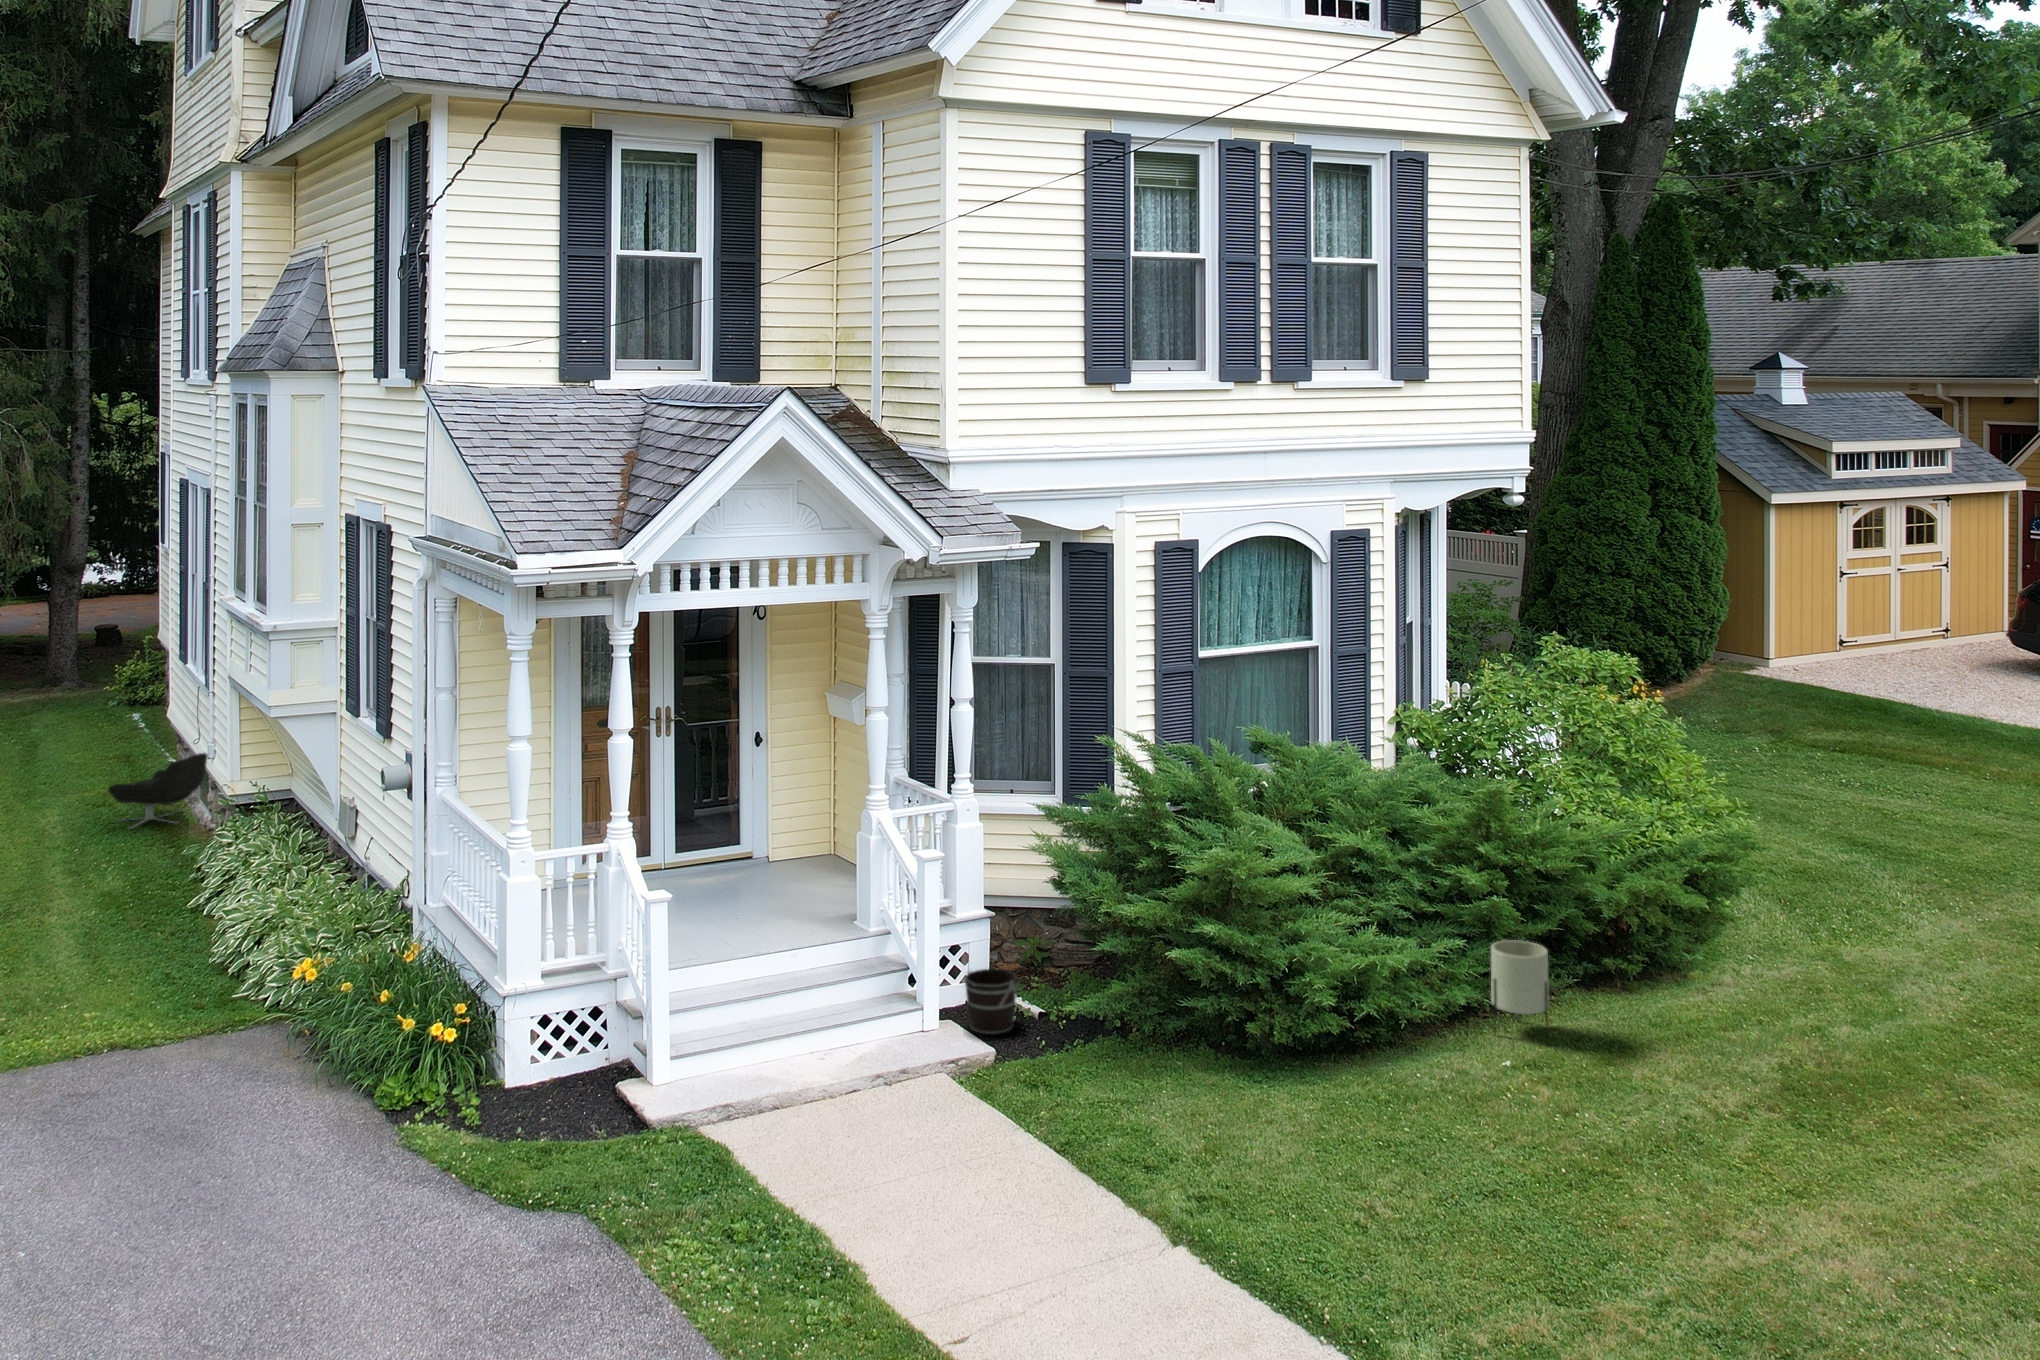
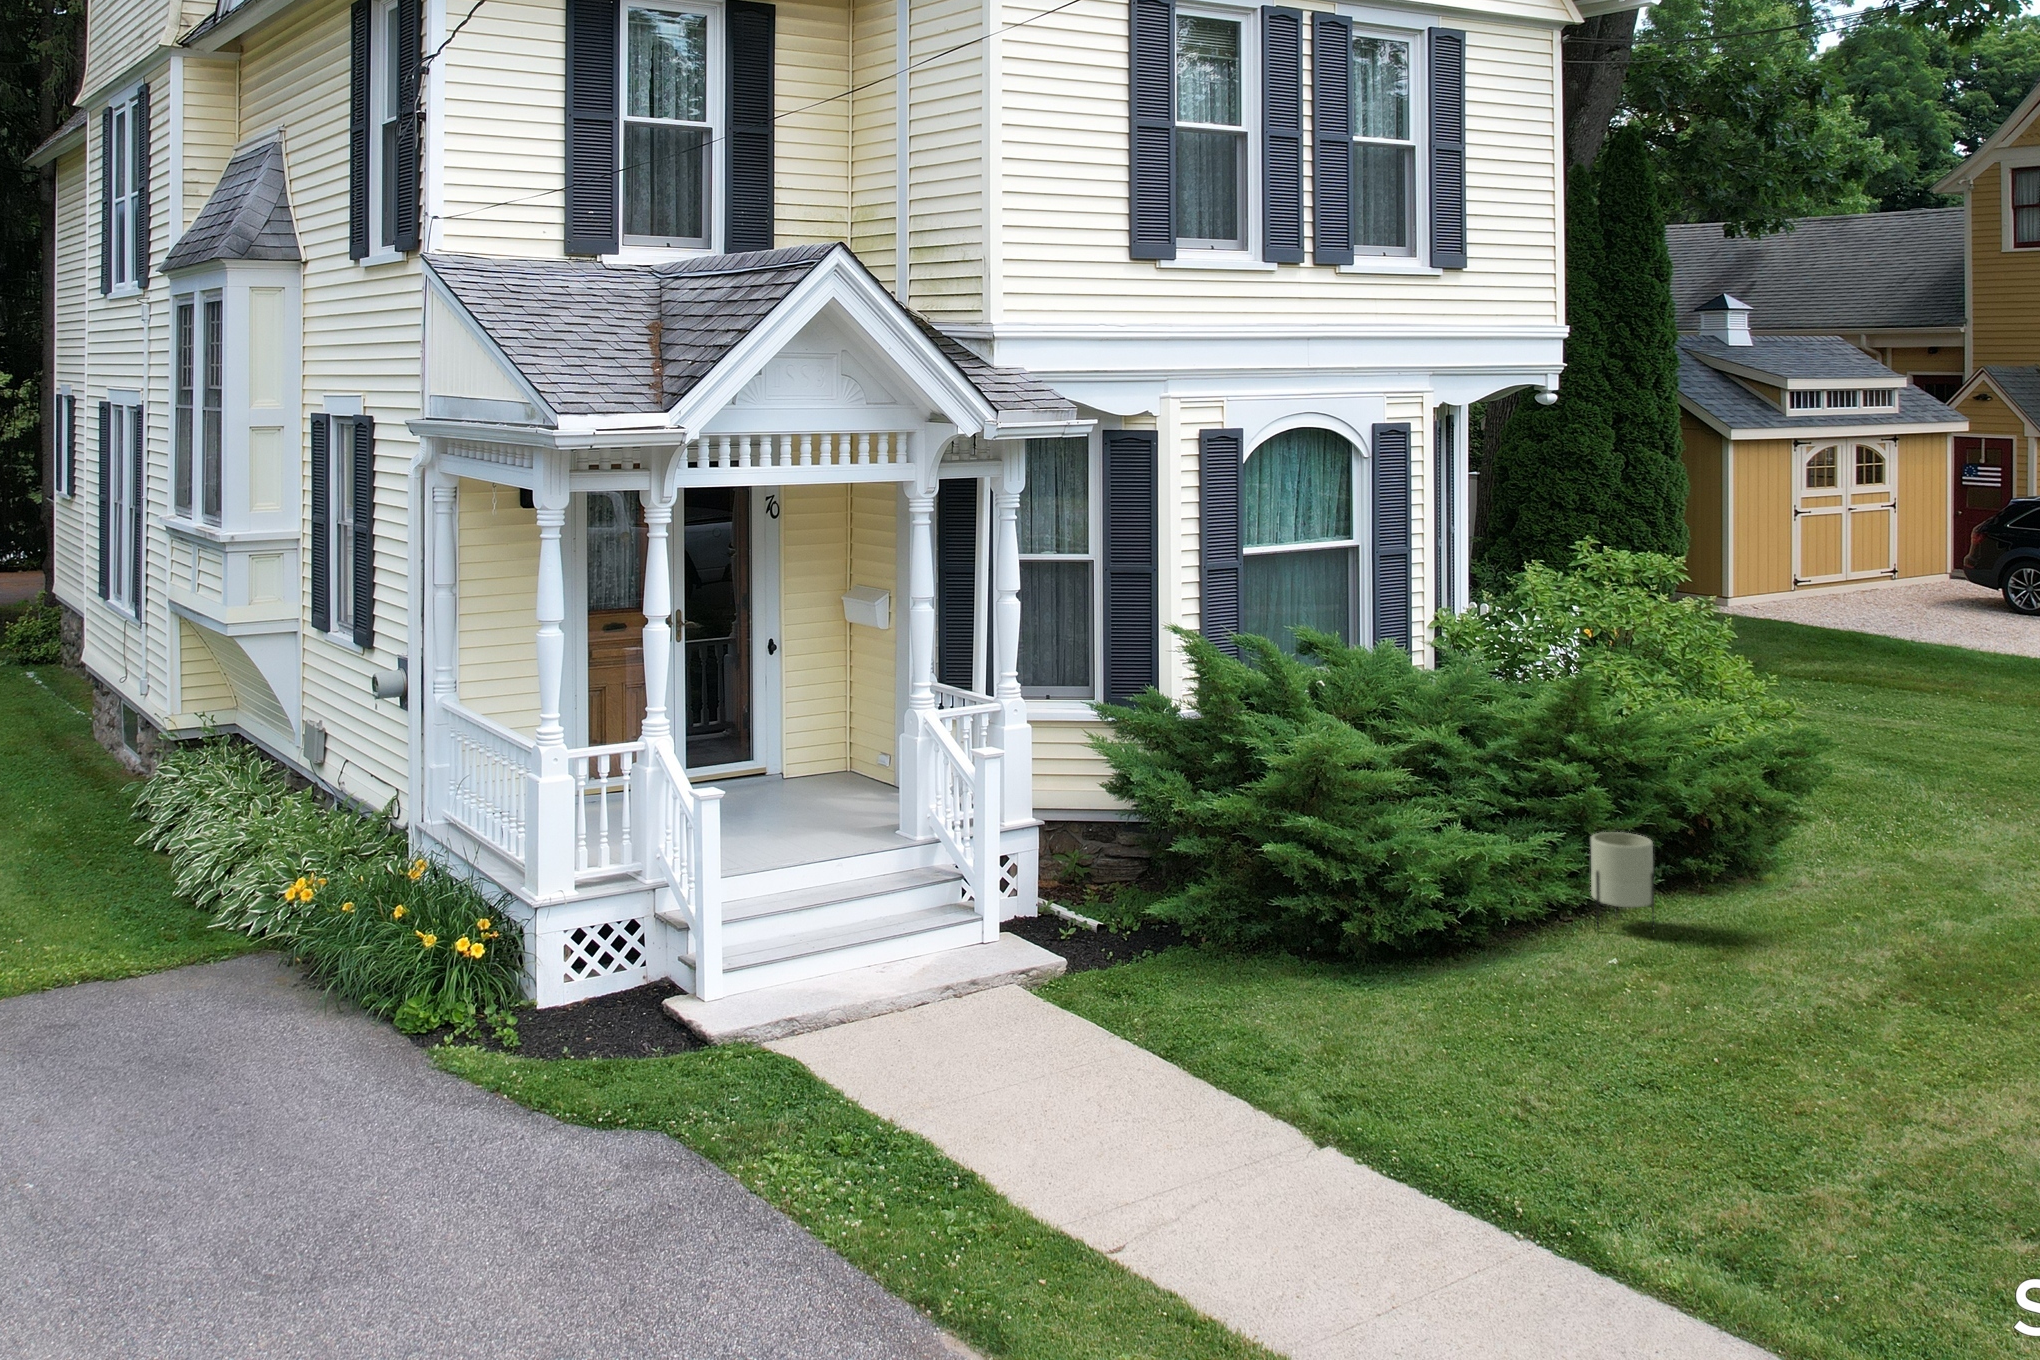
lounge chair: present [108,752,208,828] -> none [26,692,134,774]
bucket: present [965,969,1017,1034] -> none [1021,878,1078,945]

